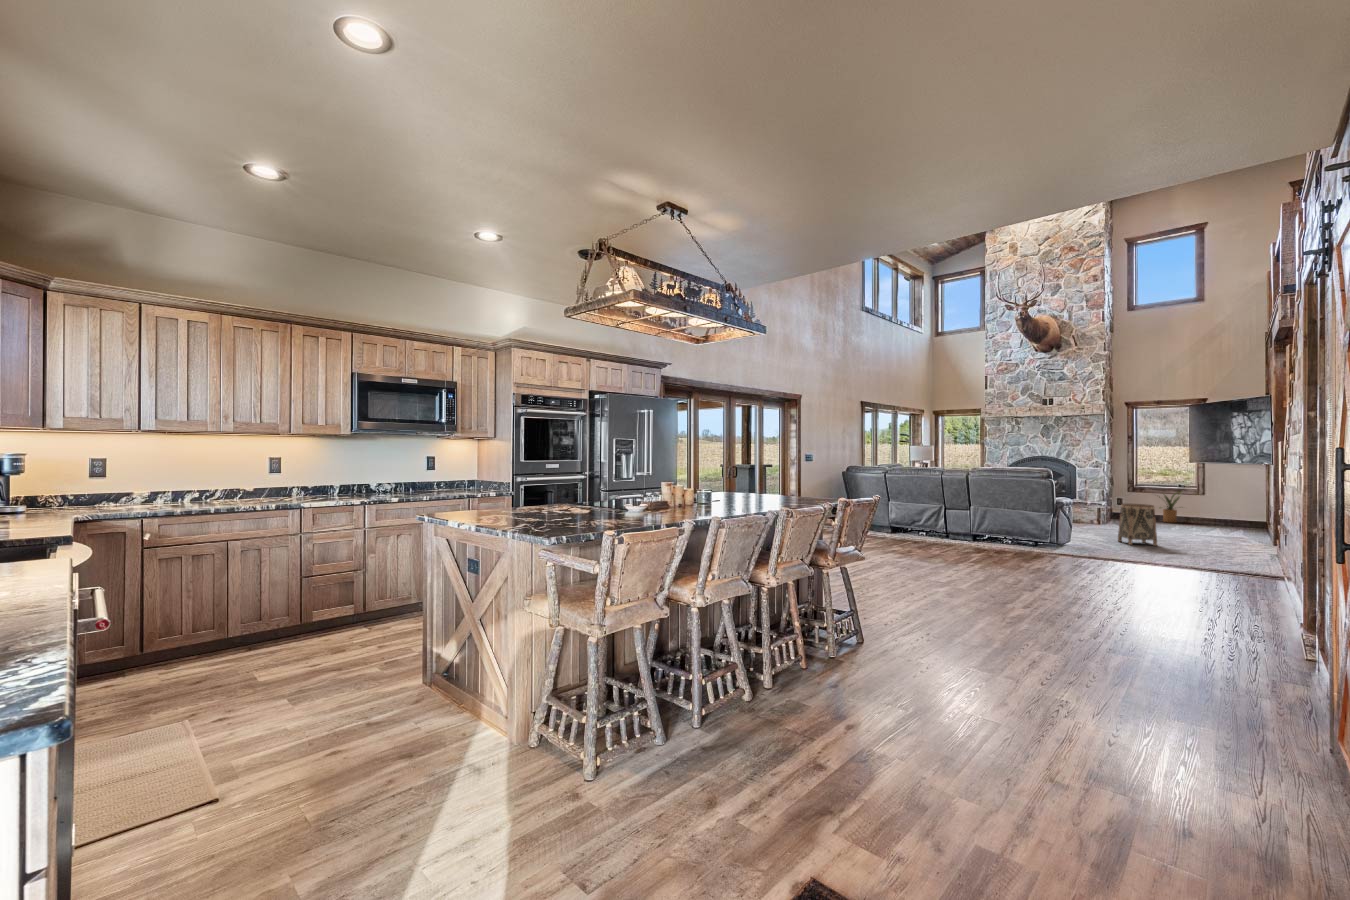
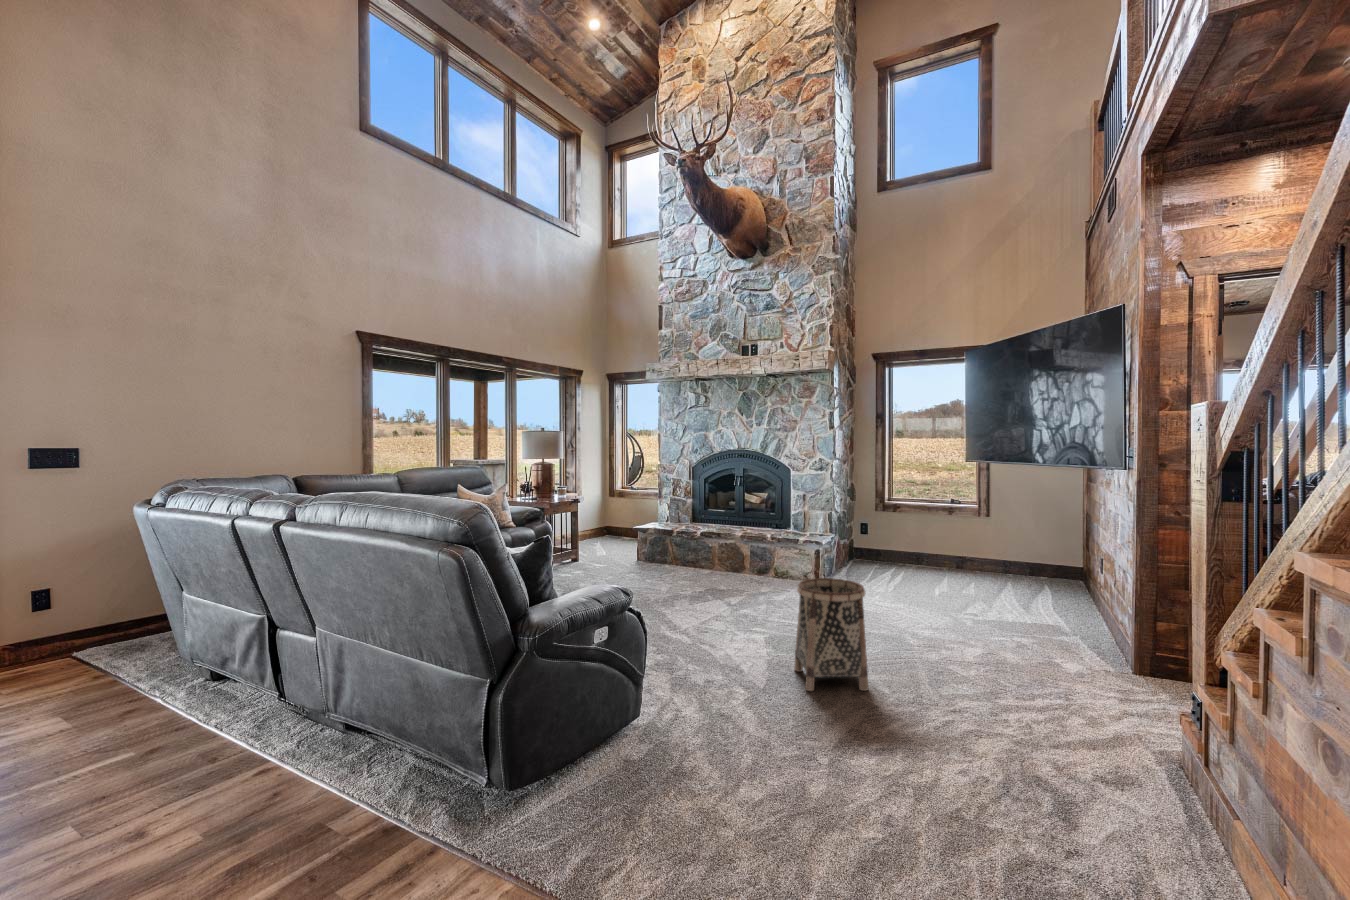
house plant: present [1163,493,1180,523] -> none [905,512,963,570]

